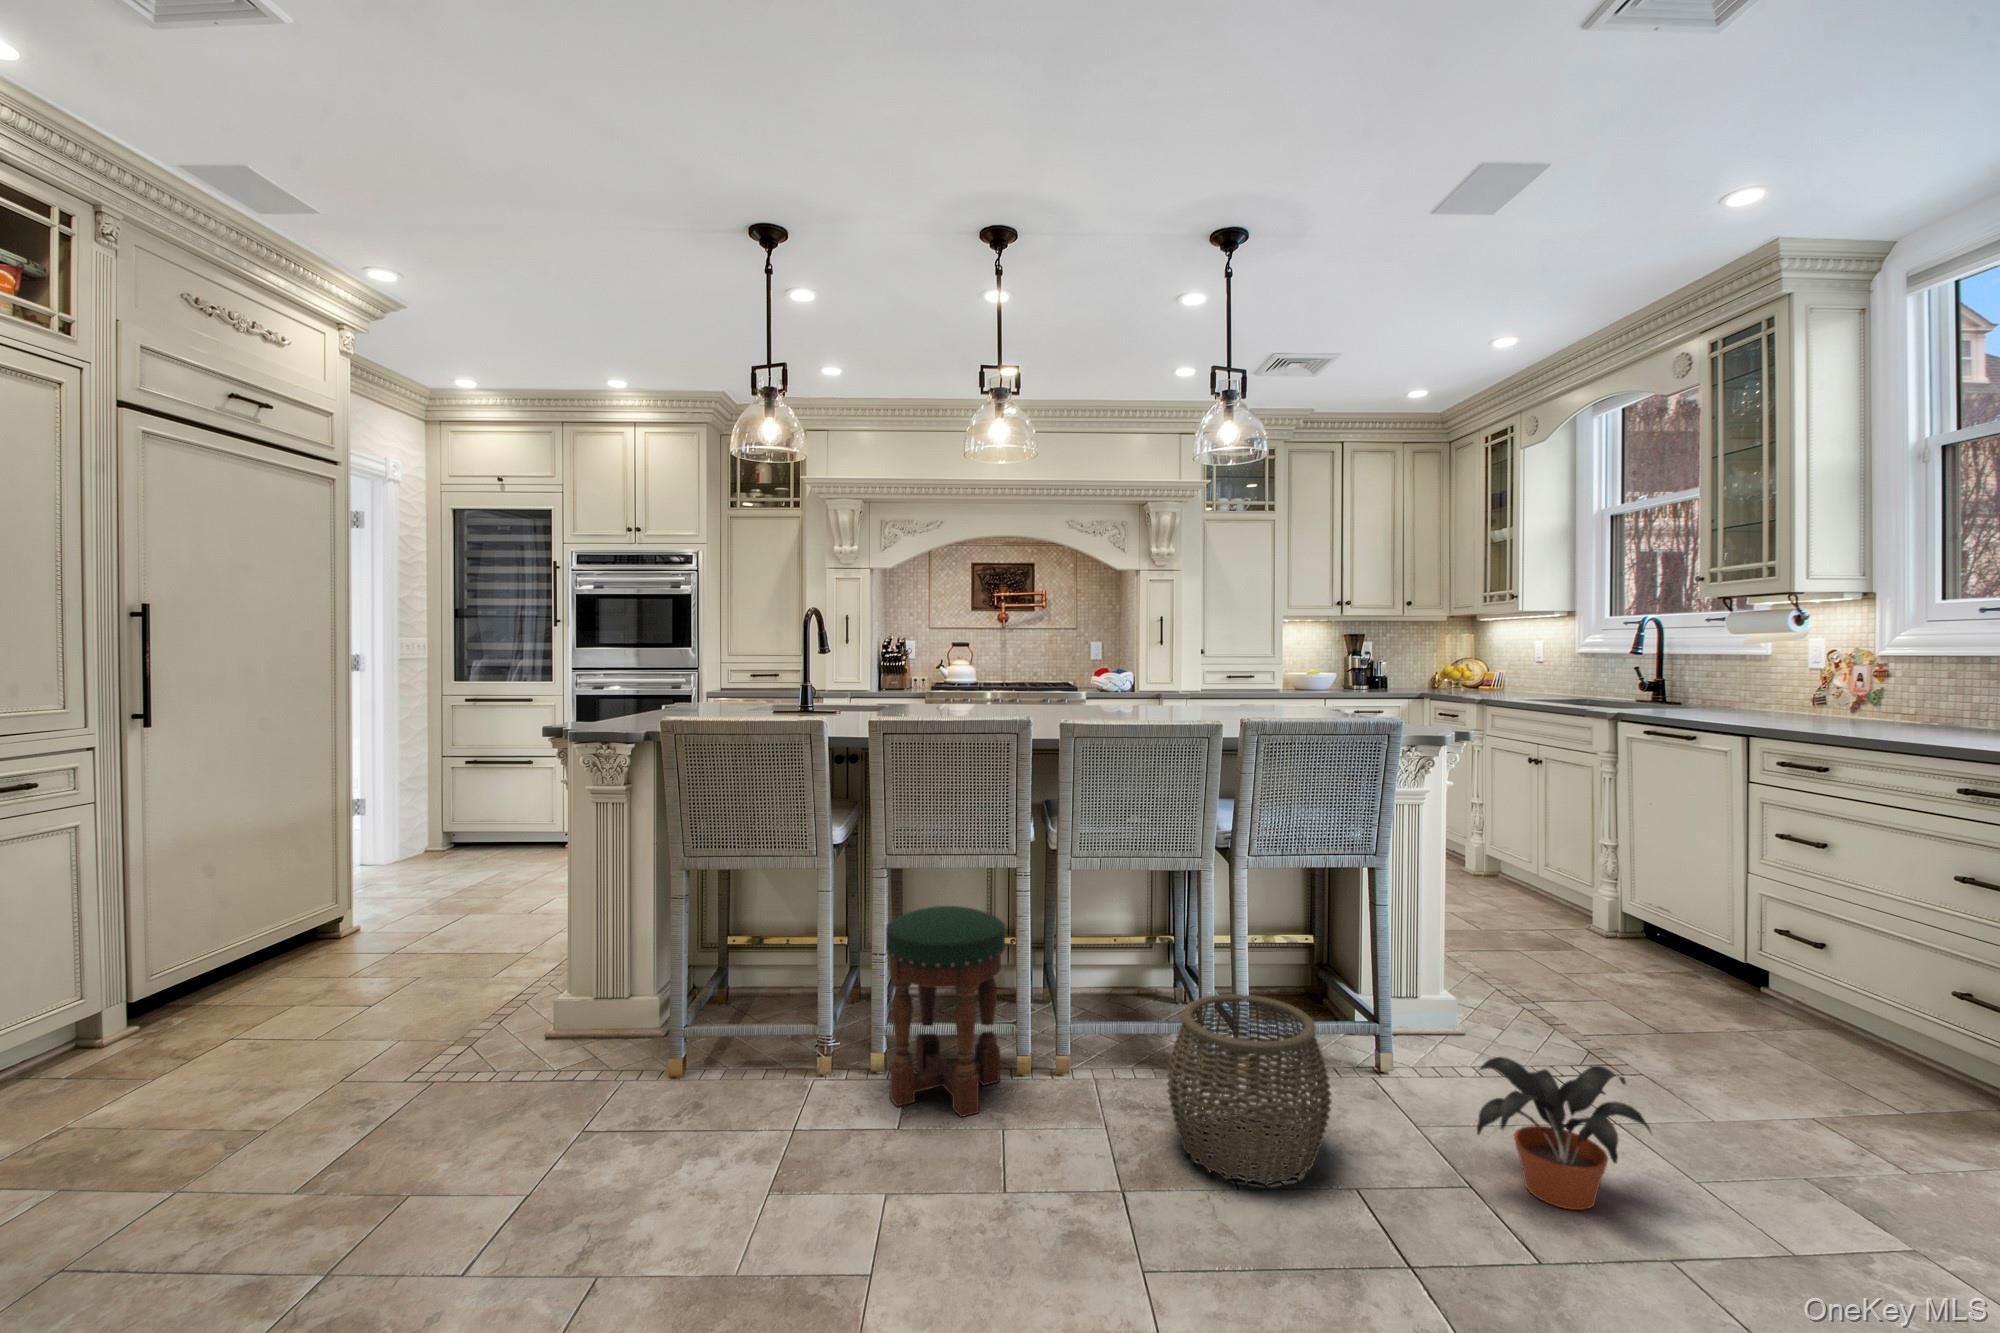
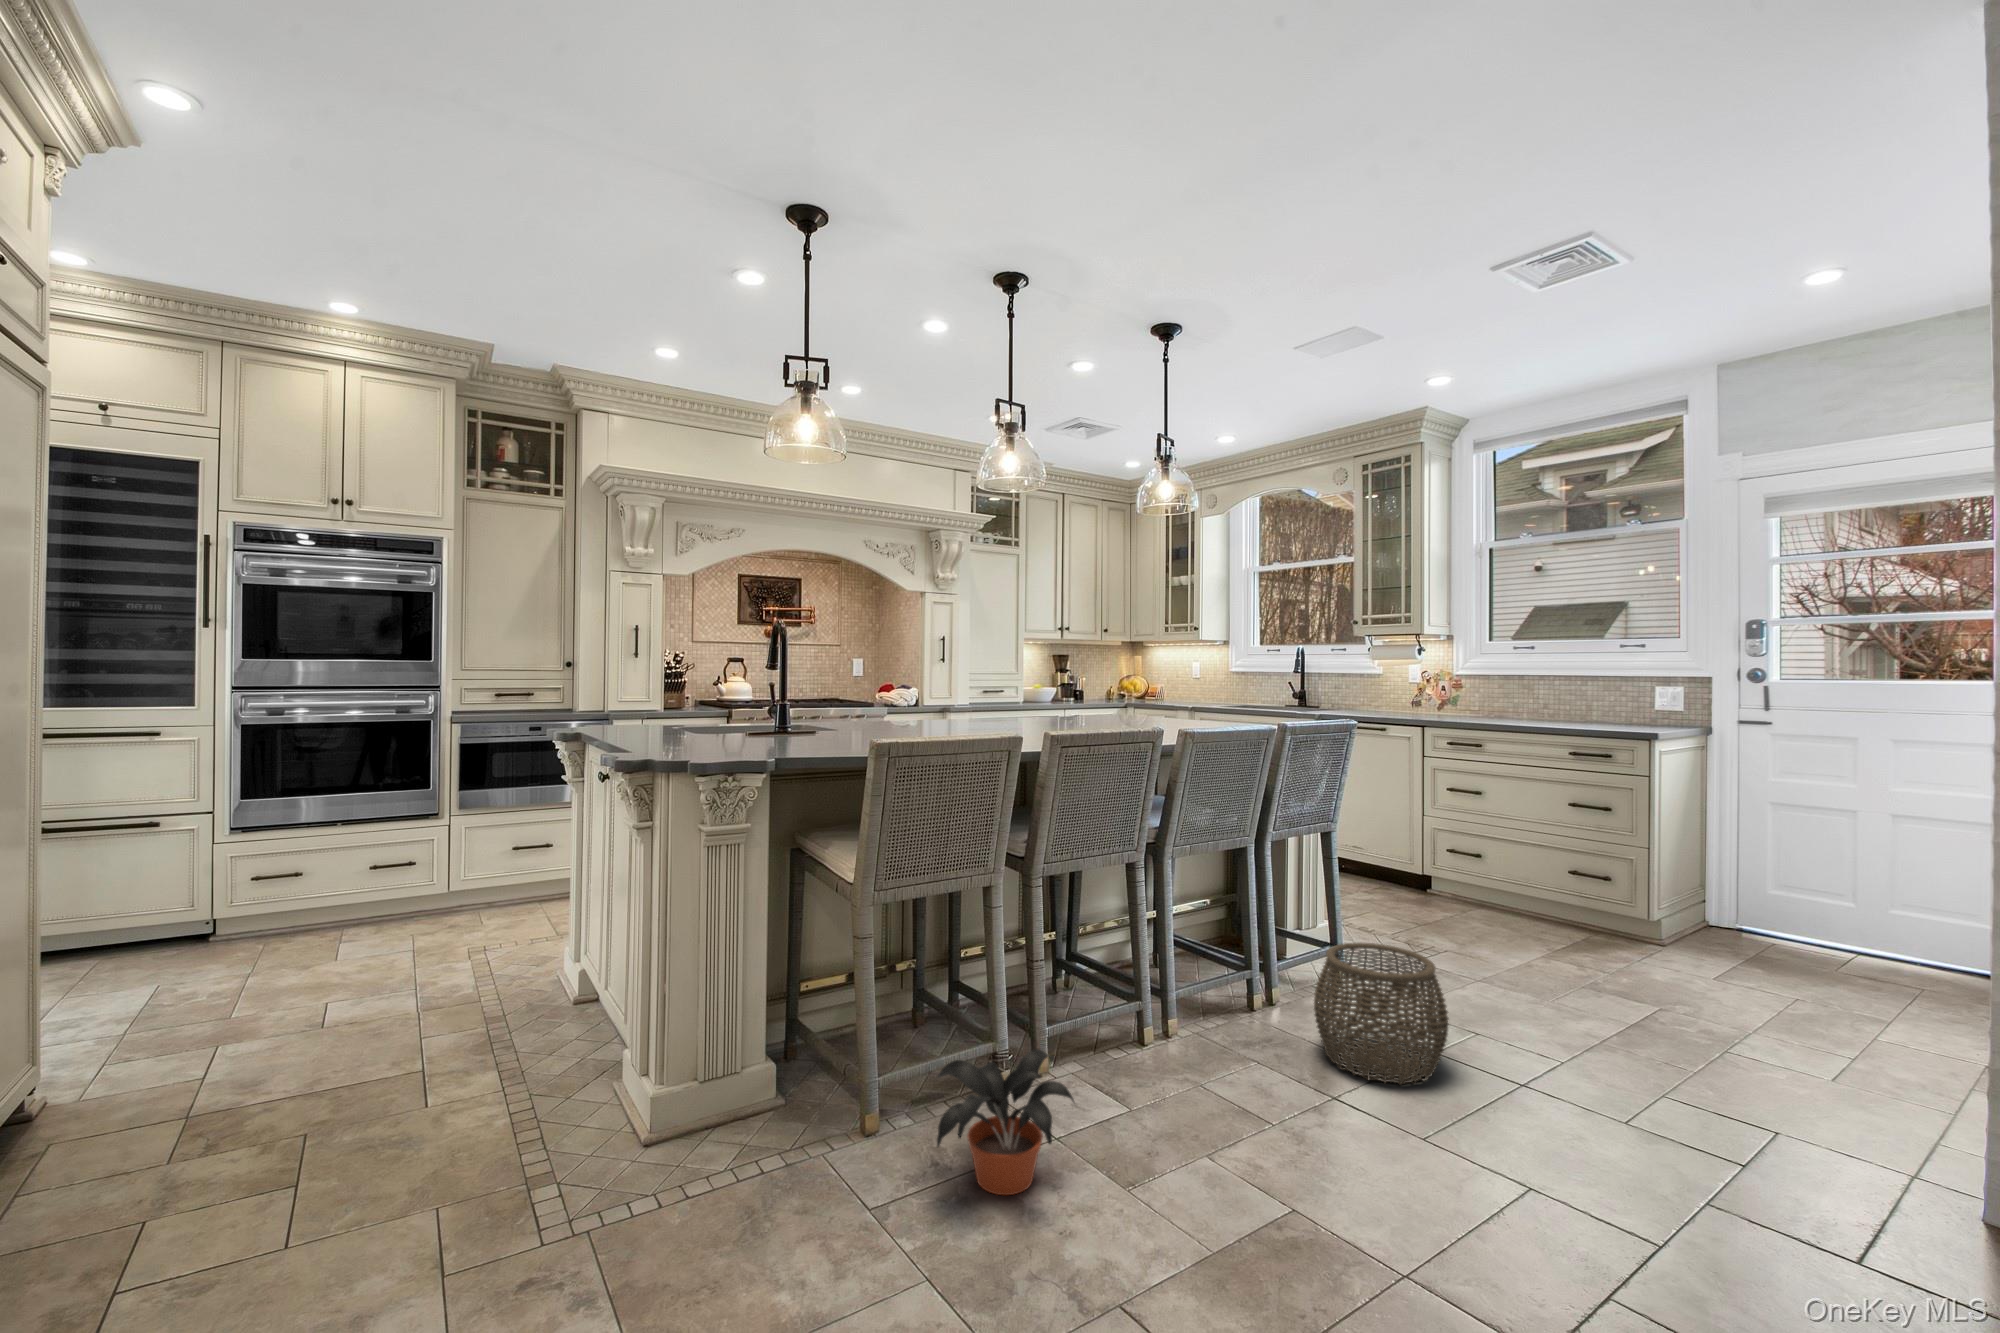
stool: present [886,906,1005,1117] -> none [1074,910,1187,1108]
potted plant: present [1477,1057,1651,1210] -> present [937,1049,1074,1195]

